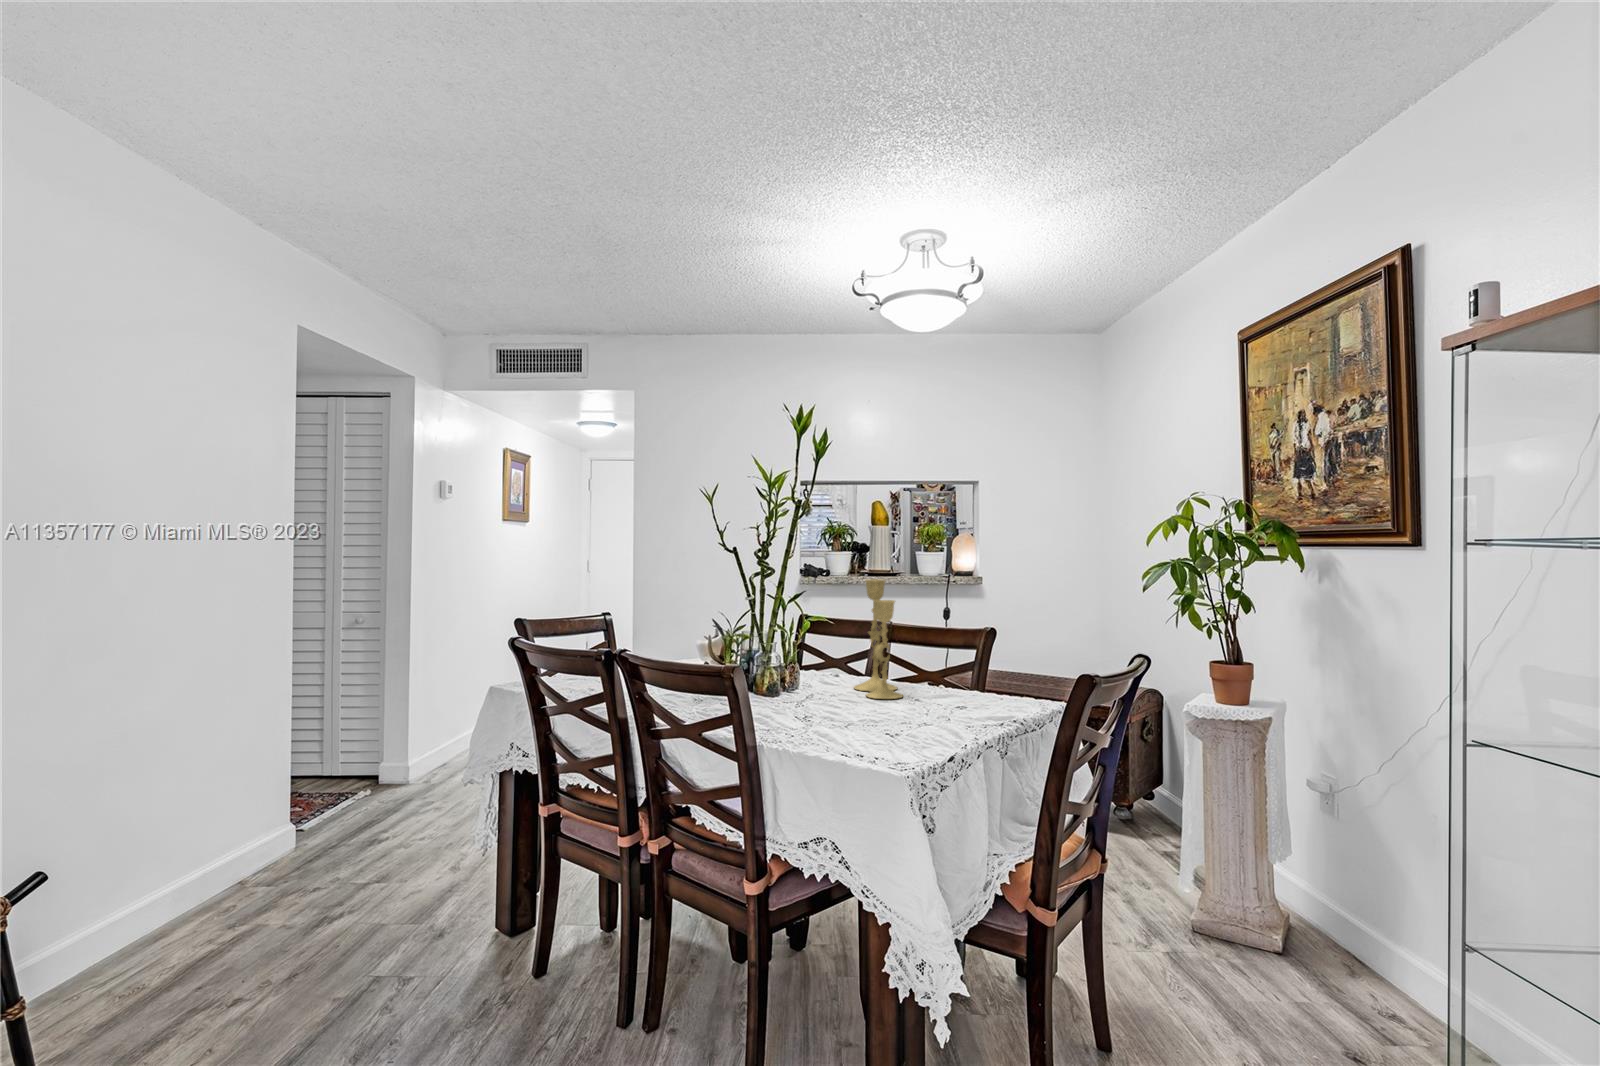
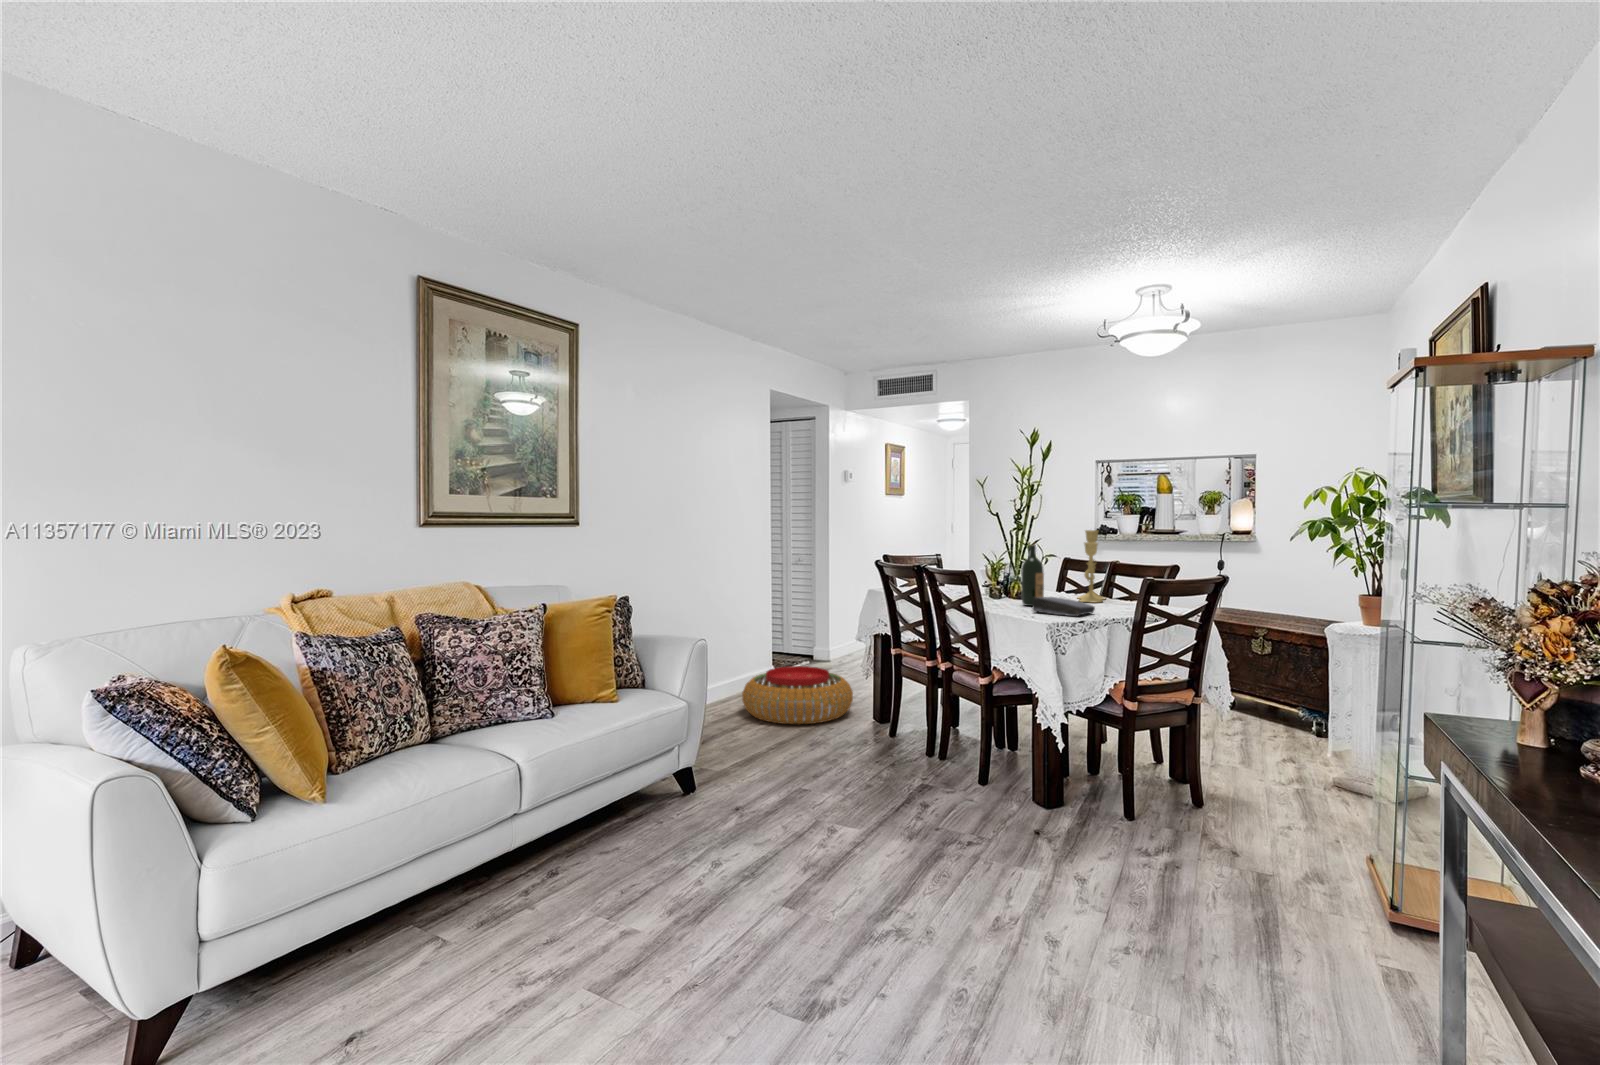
wine bottle: none [793,604,831,718] -> present [1021,542,1044,606]
book: none [833,702,935,744] -> present [1032,597,1095,616]
pouf: none [208,835,456,980] -> present [742,666,853,724]

